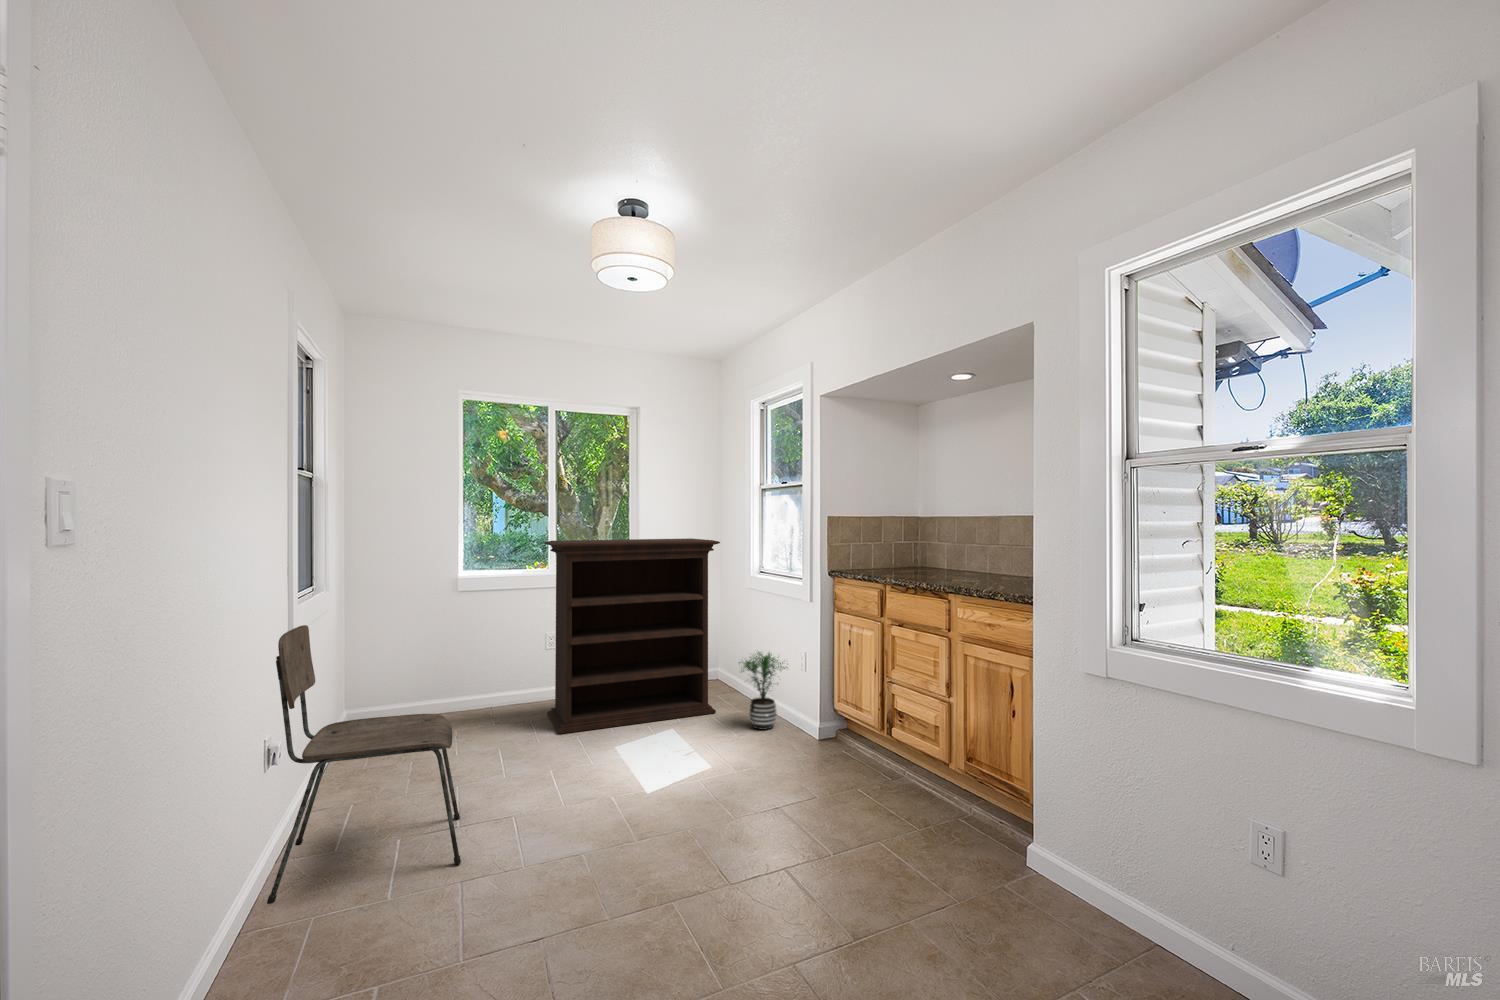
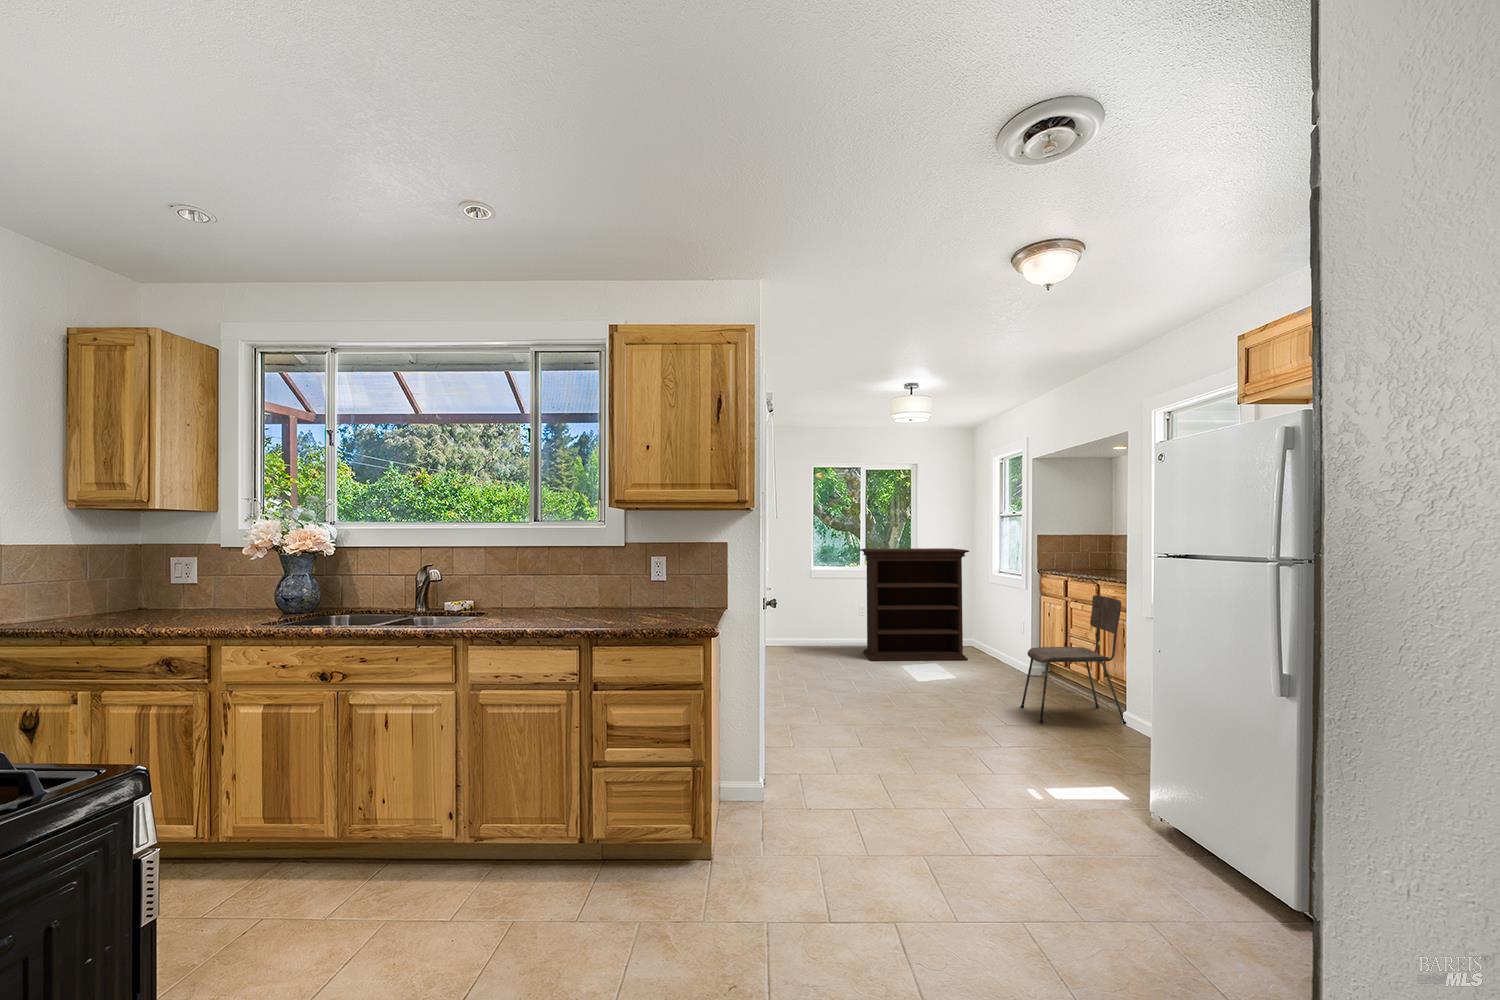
dining chair: present [267,625,461,904] -> present [1021,595,1127,724]
potted plant: present [739,651,787,730] -> none [979,620,1015,669]

